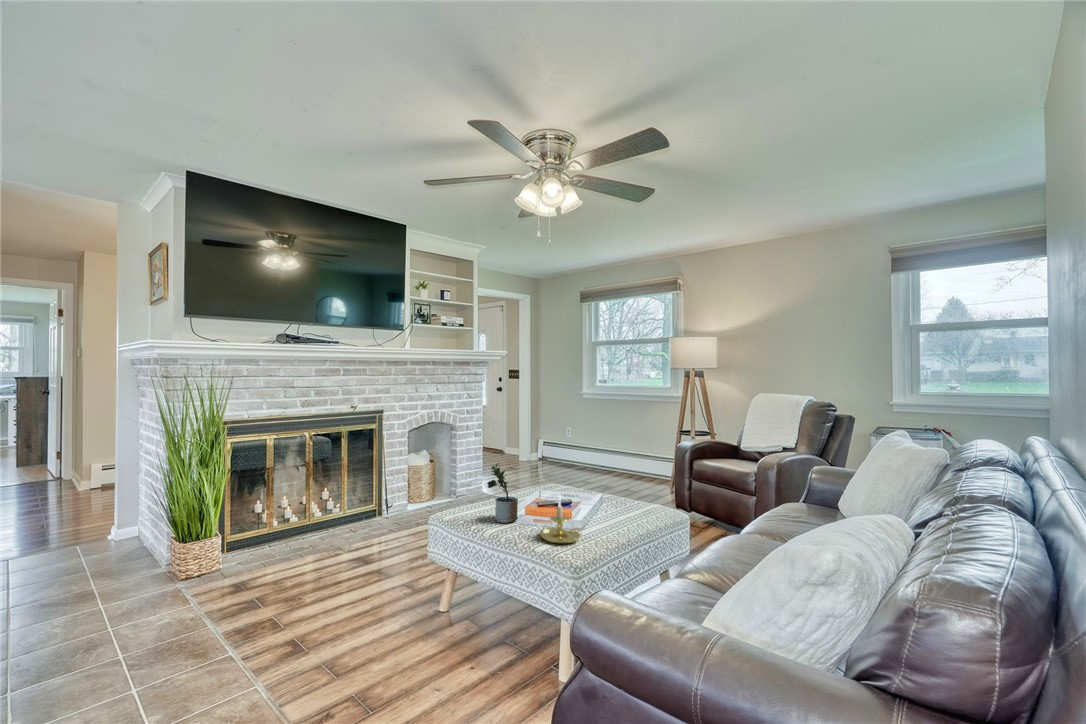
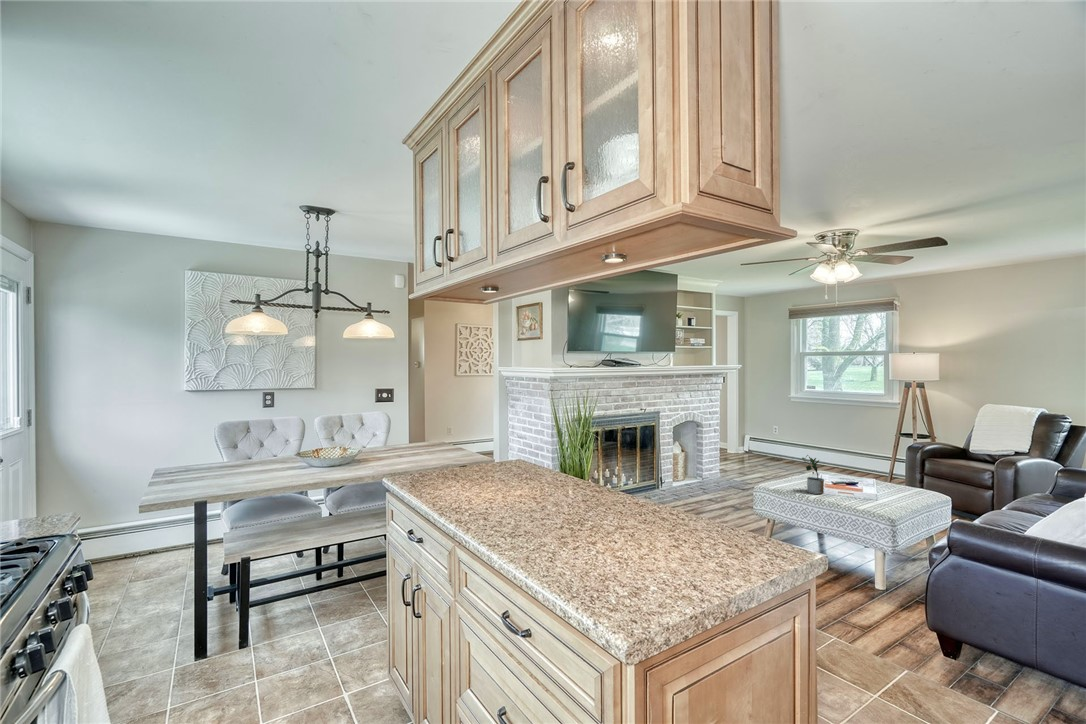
candle holder: present [539,496,582,544] -> none [849,477,887,508]

